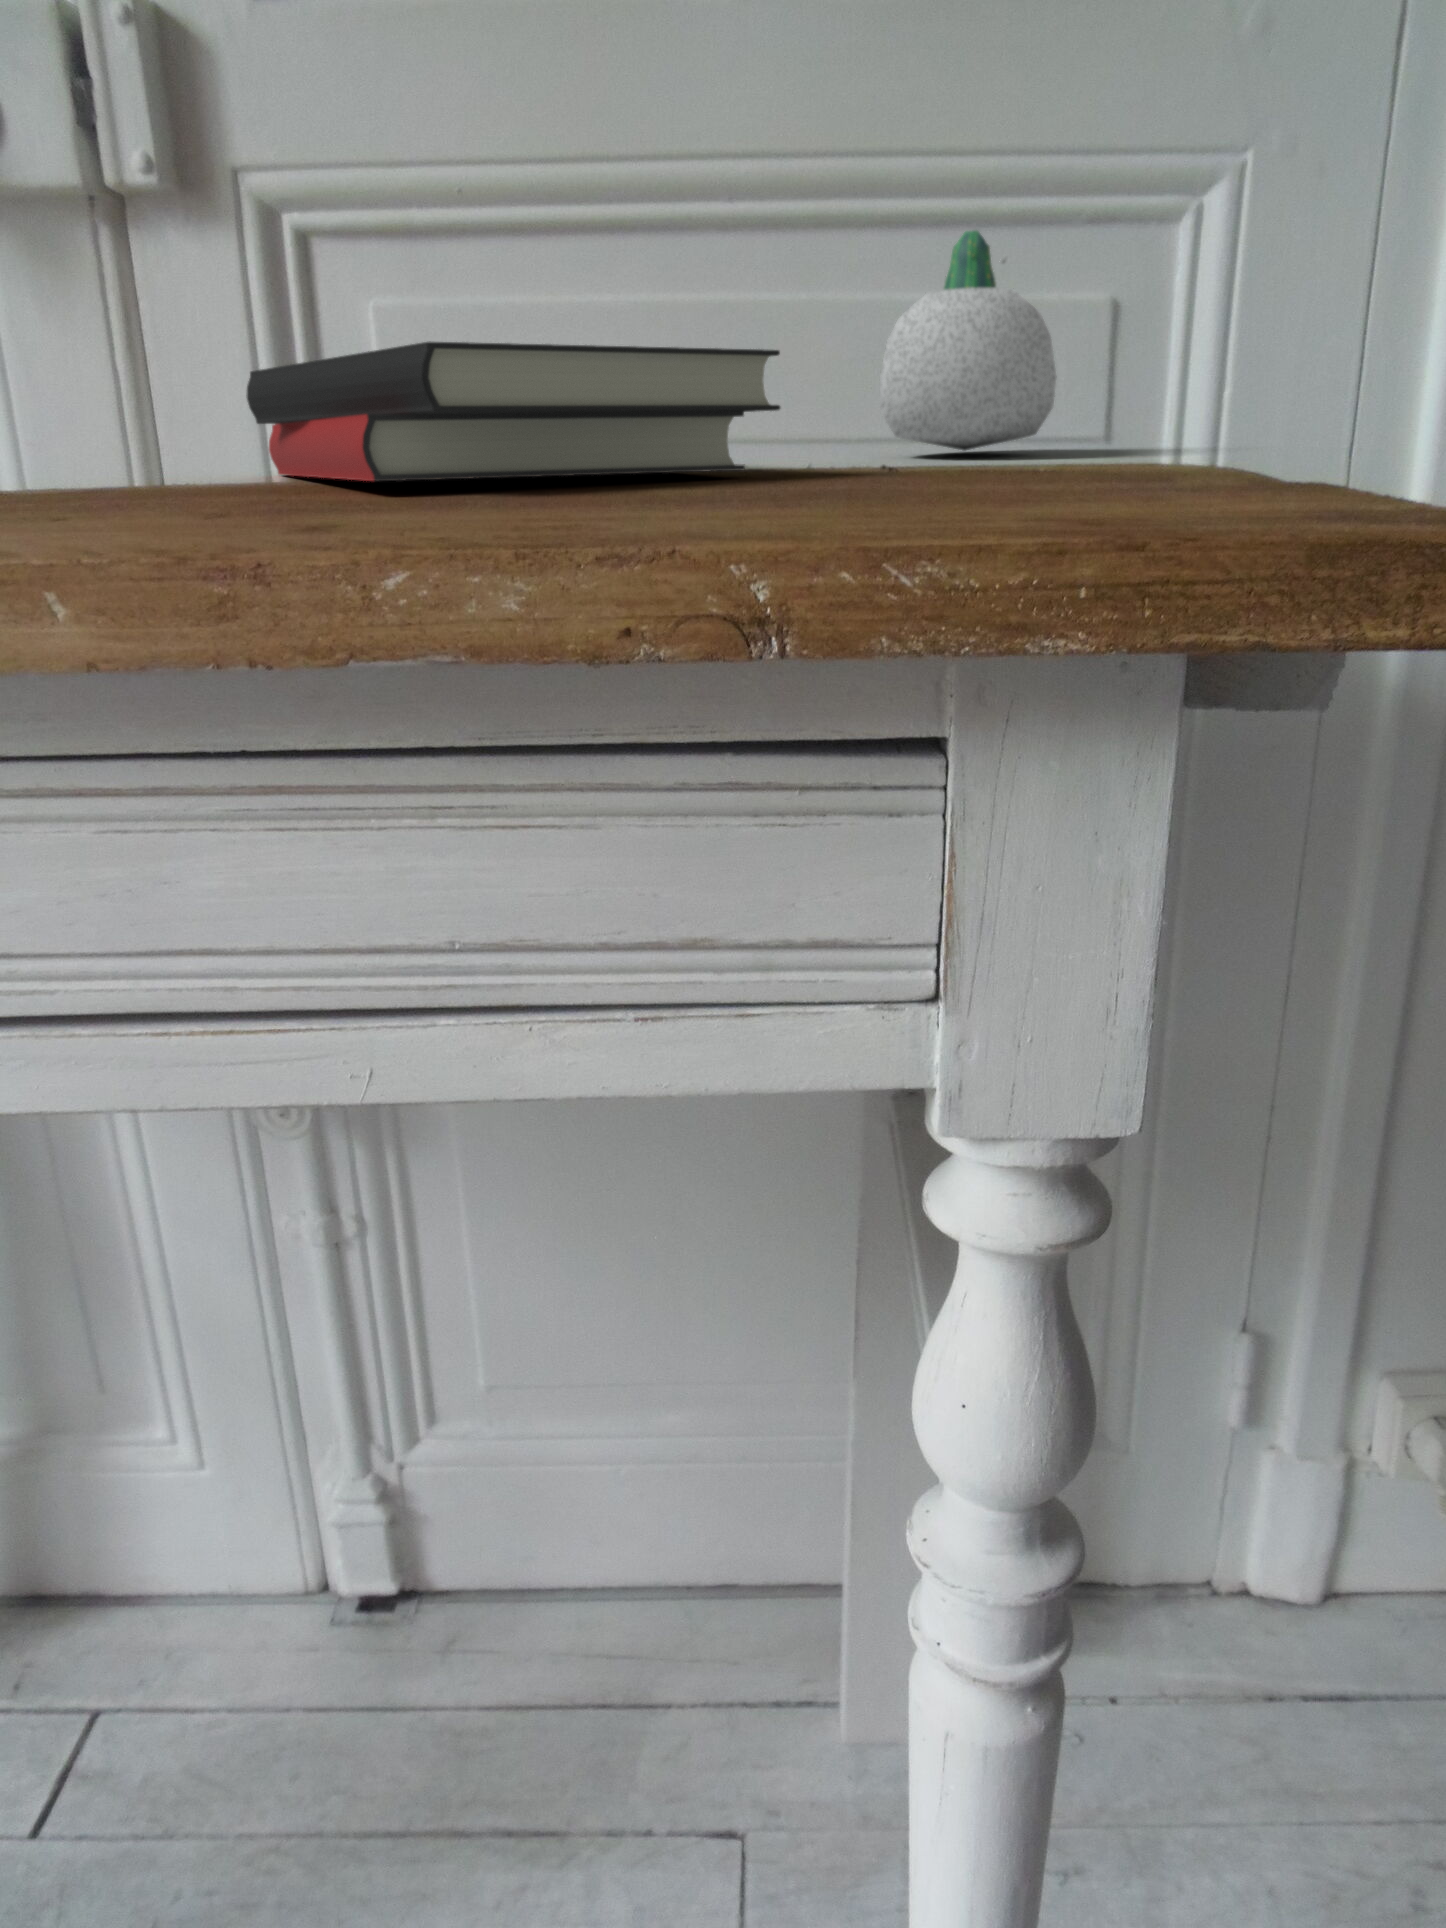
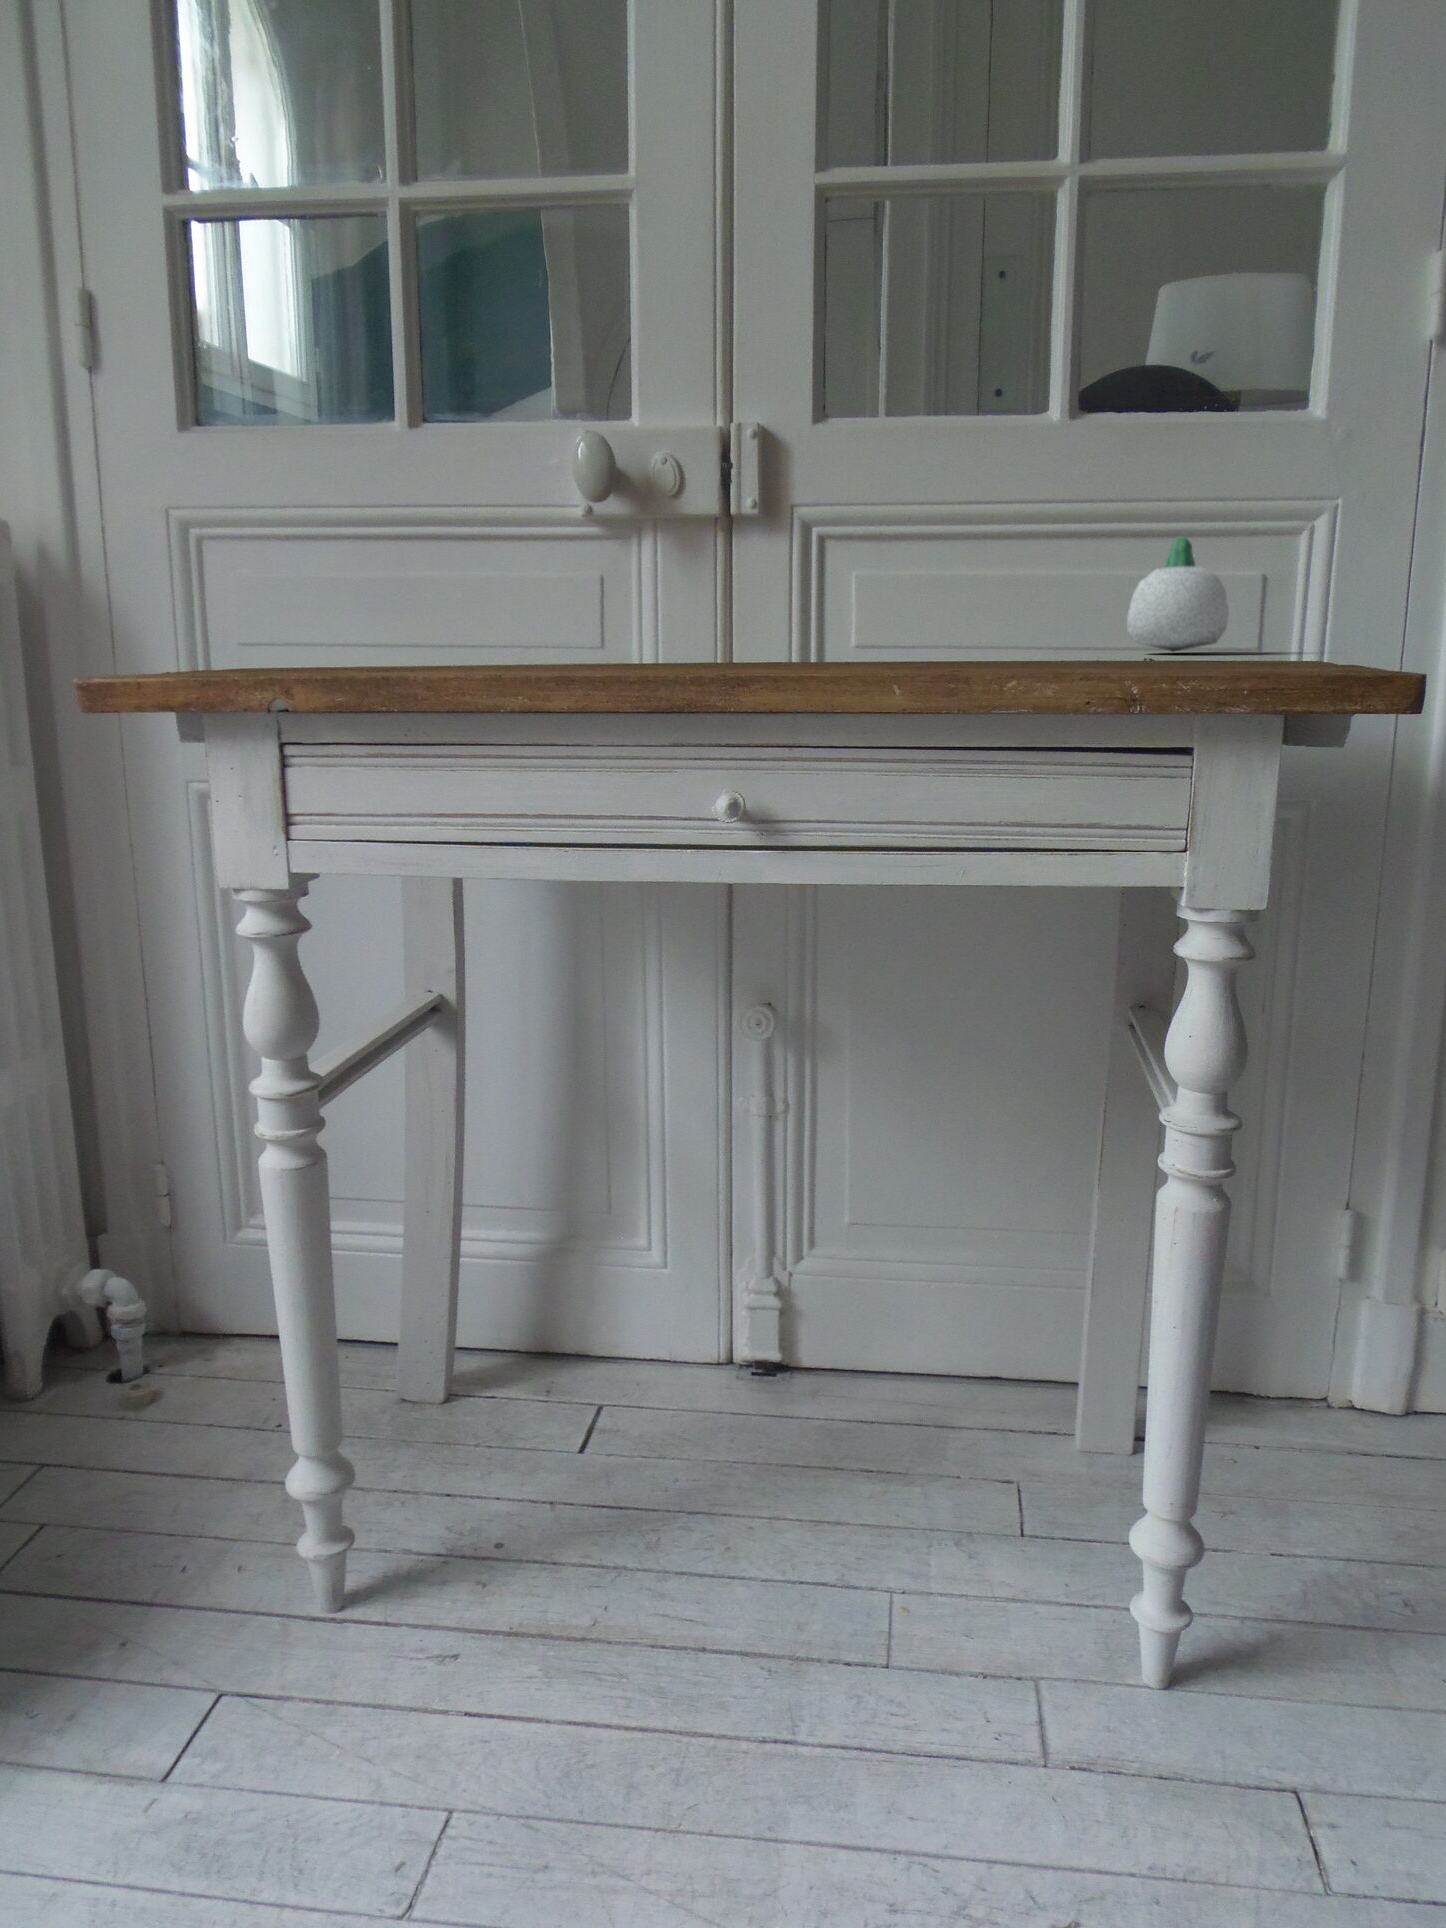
hardback book: present [246,342,780,481] -> none [801,596,1090,657]

